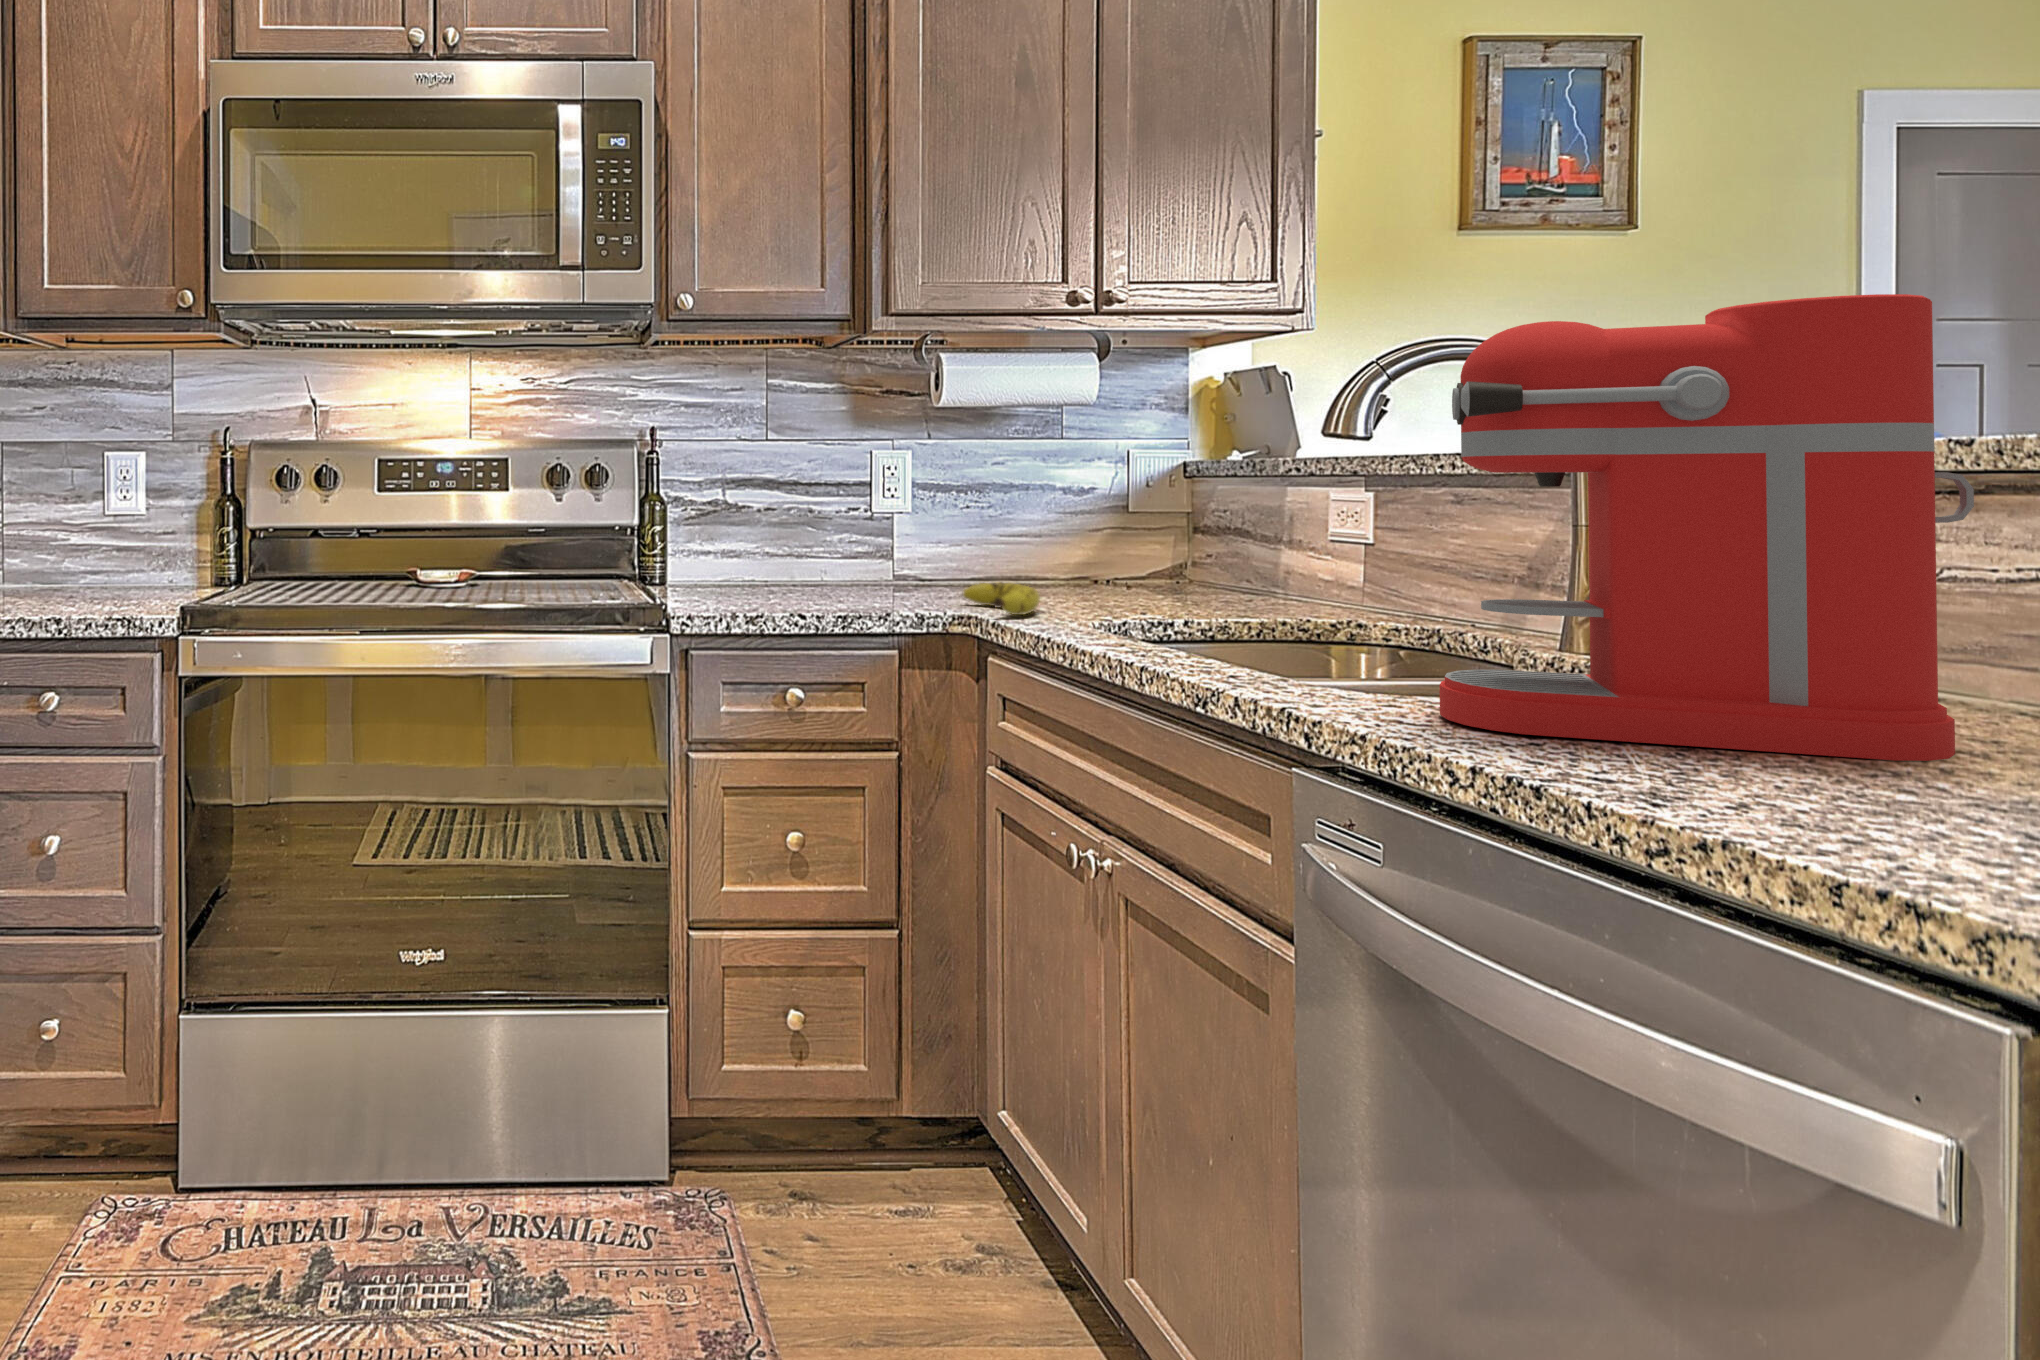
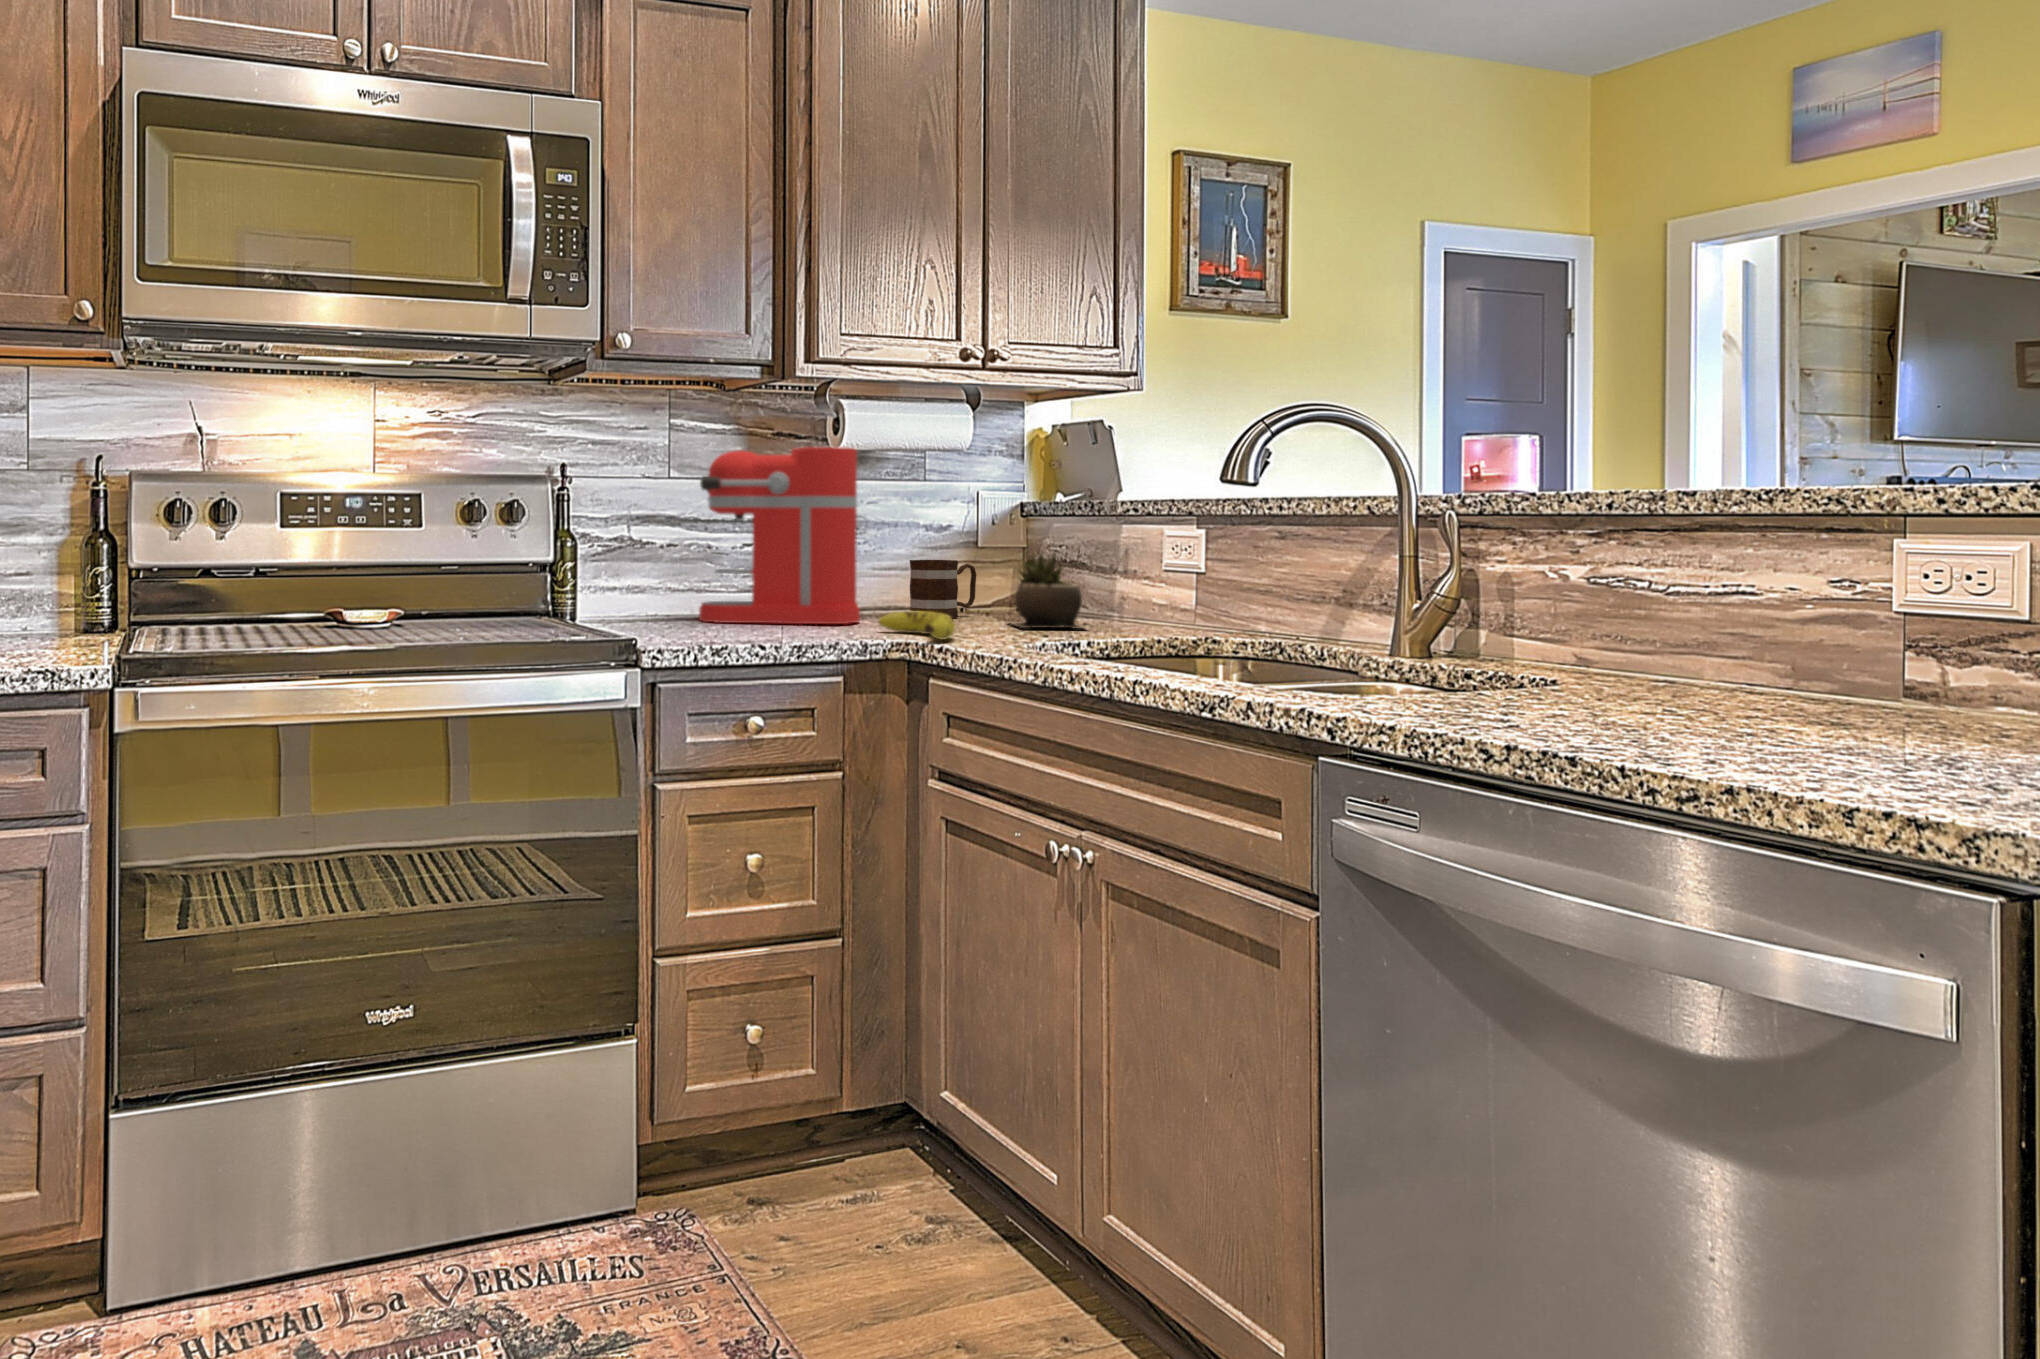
coffee maker: present [1440,294,1974,761] -> present [699,447,867,624]
succulent plant: none [1134,517,1230,607] -> present [1013,552,1083,629]
mug: none [1030,526,1113,591] -> present [910,560,977,618]

